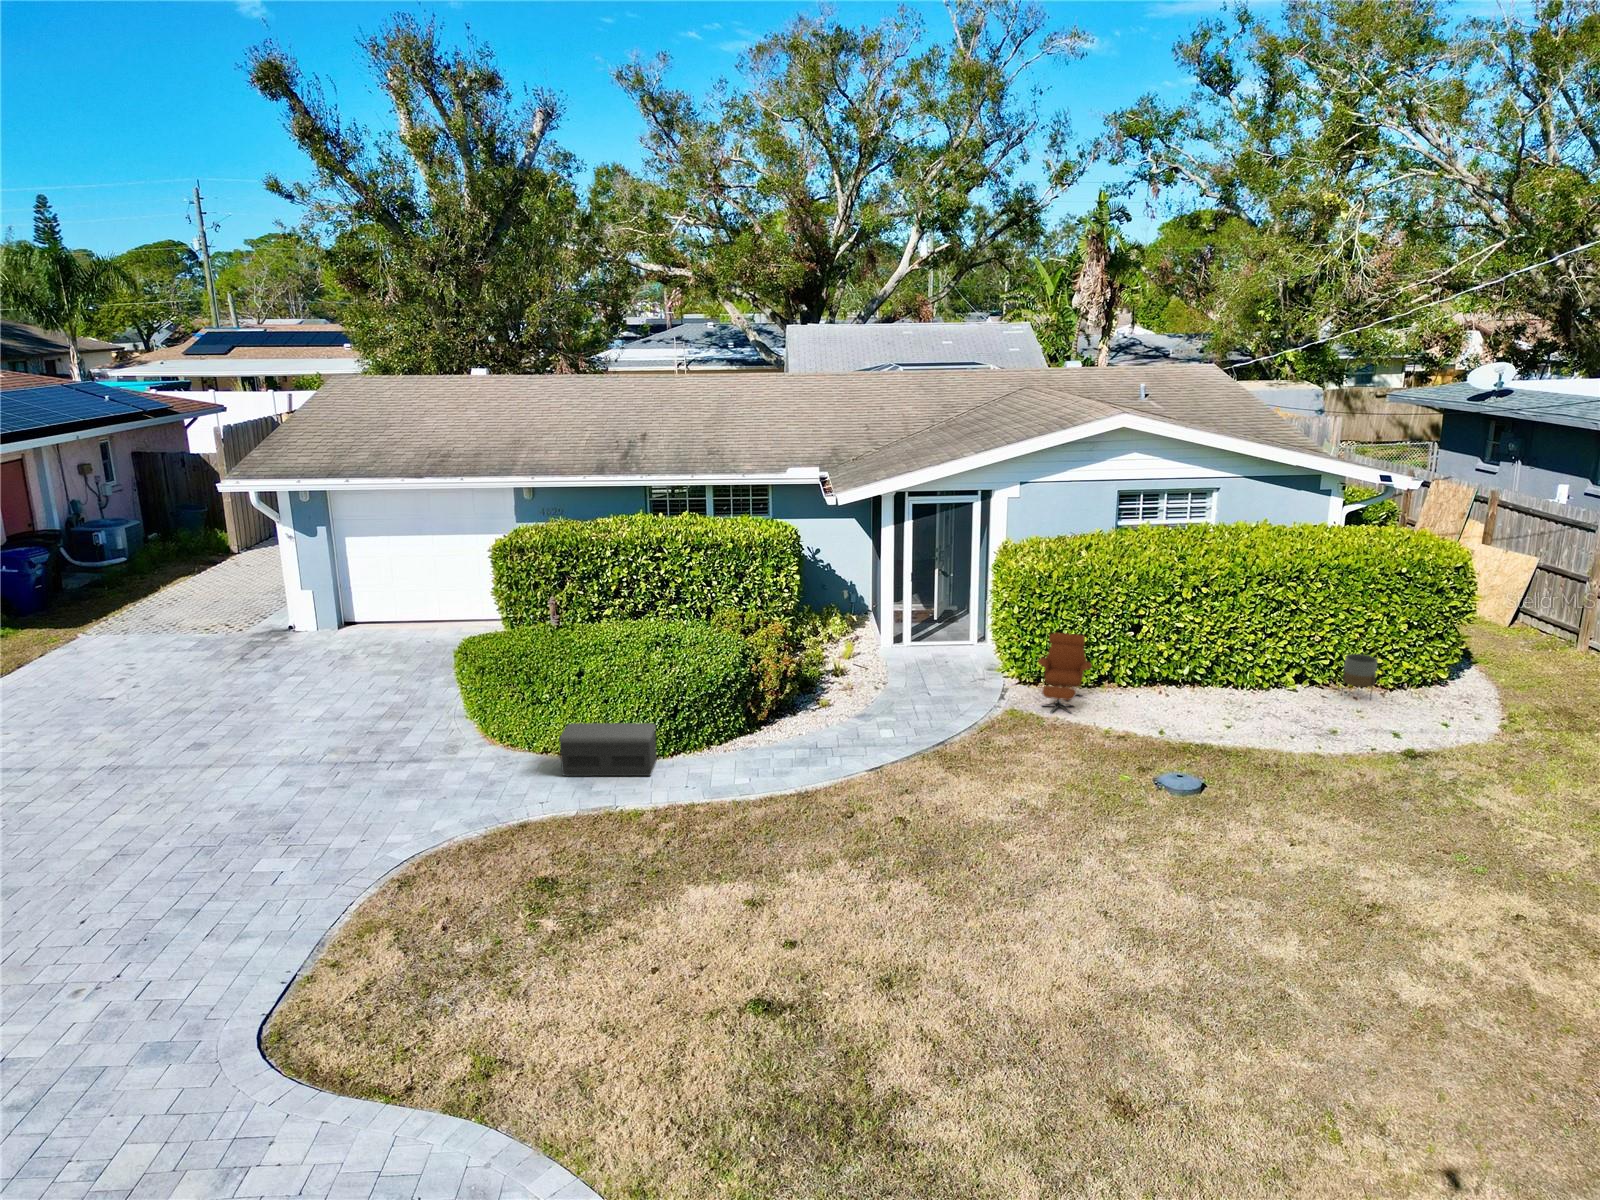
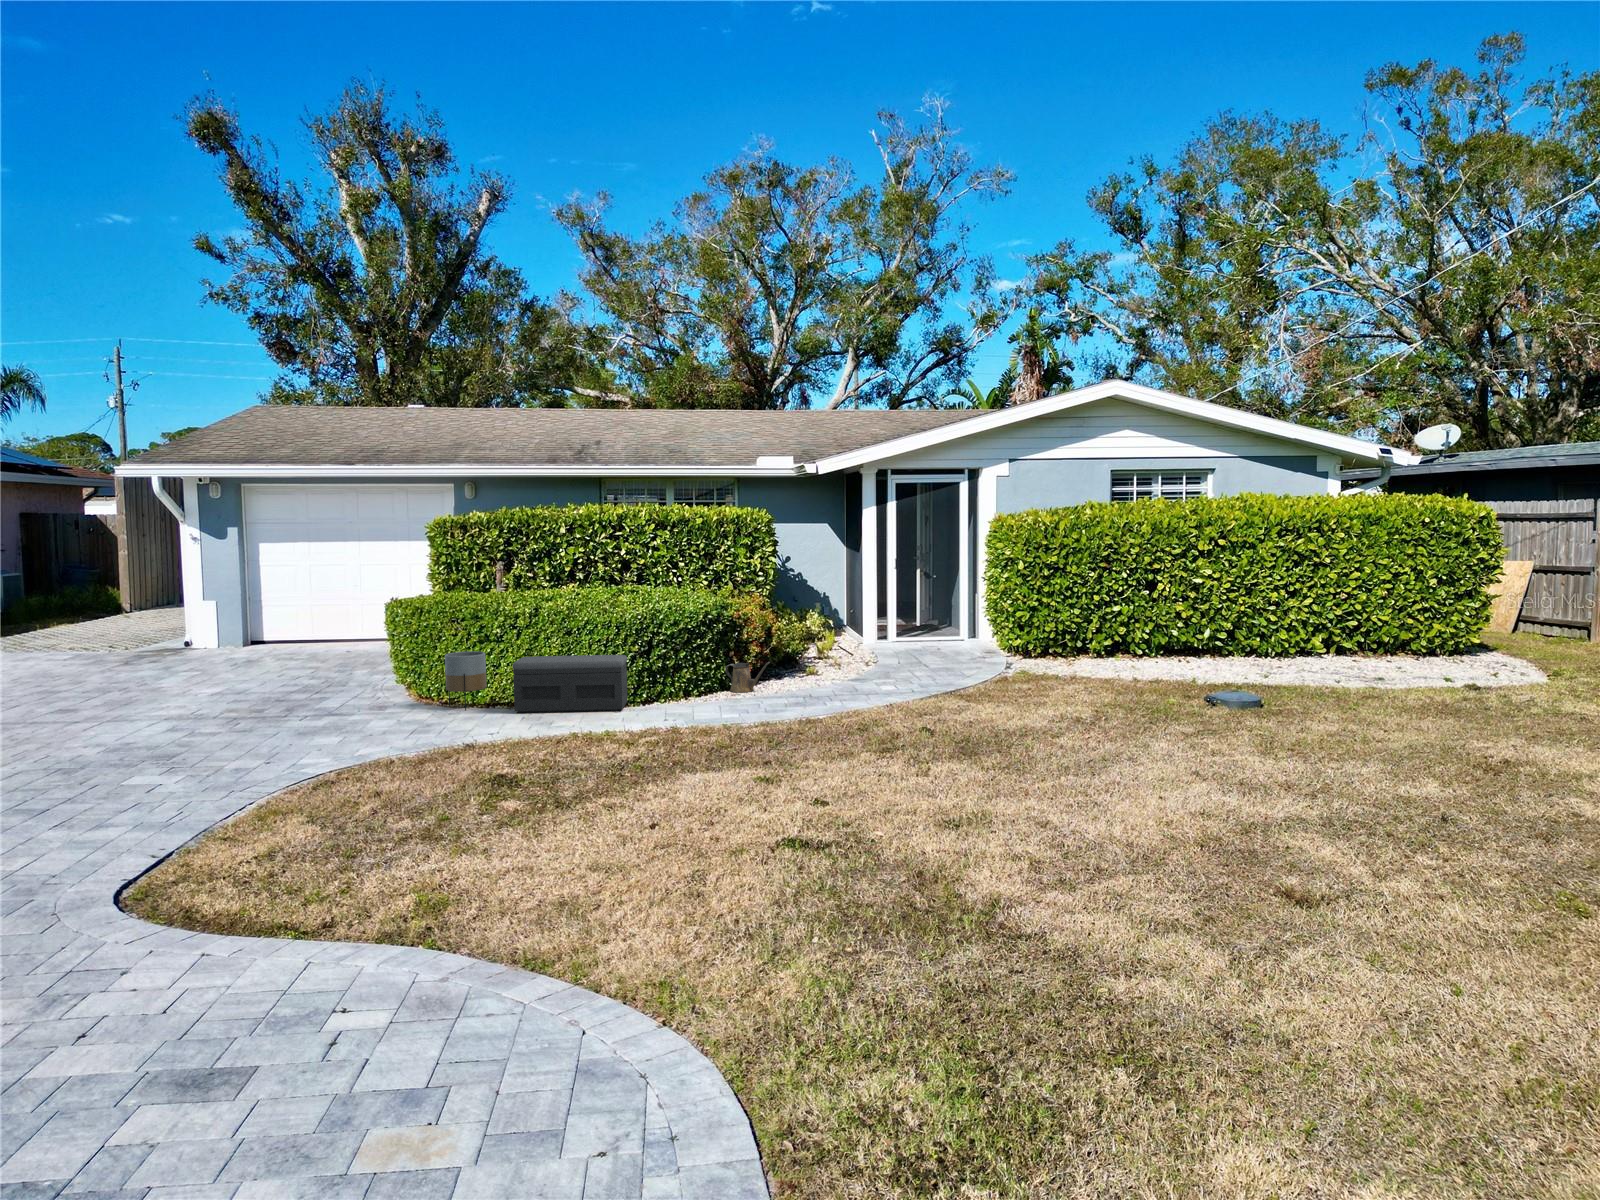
lounge chair: present [1038,633,1092,713] -> none [1047,594,1108,671]
planter: present [1342,654,1378,695] -> present [445,651,487,710]
watering can: none [743,717,780,745] -> present [725,662,770,693]

